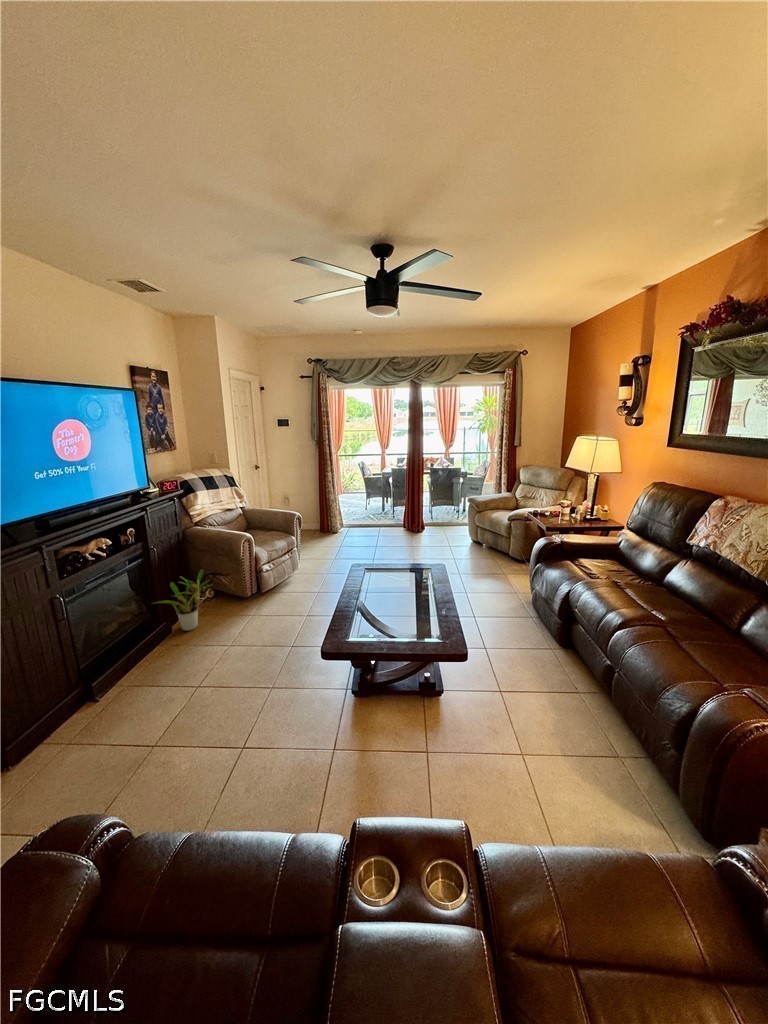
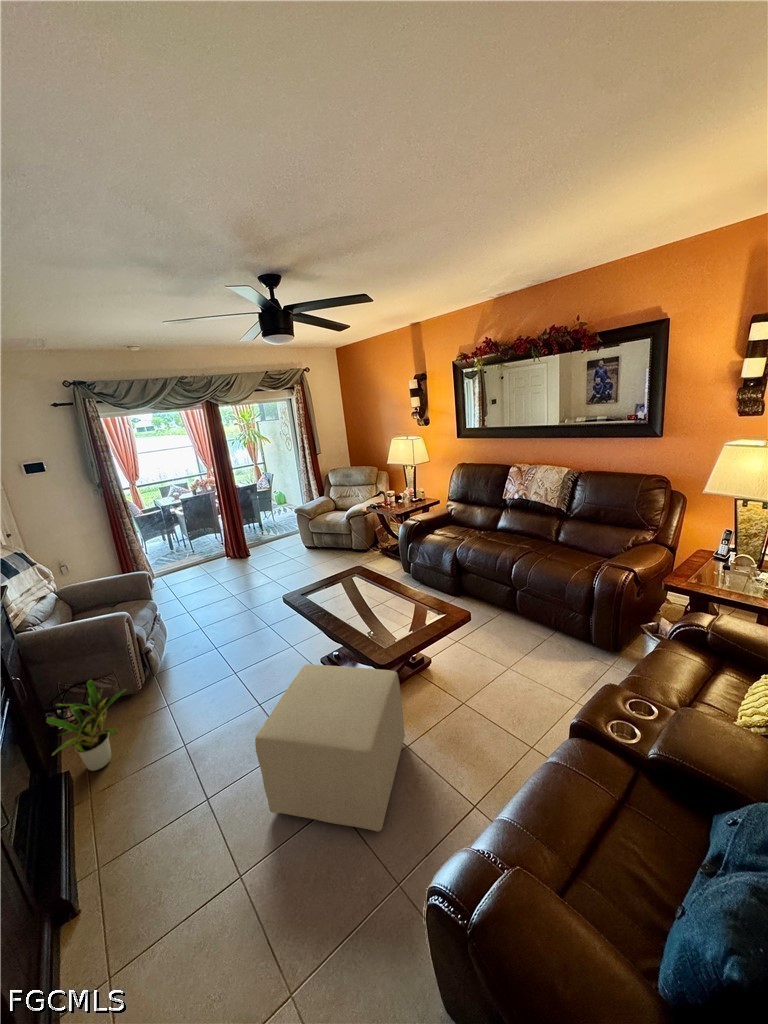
ottoman: none [193,622,335,792] -> present [255,664,405,832]

